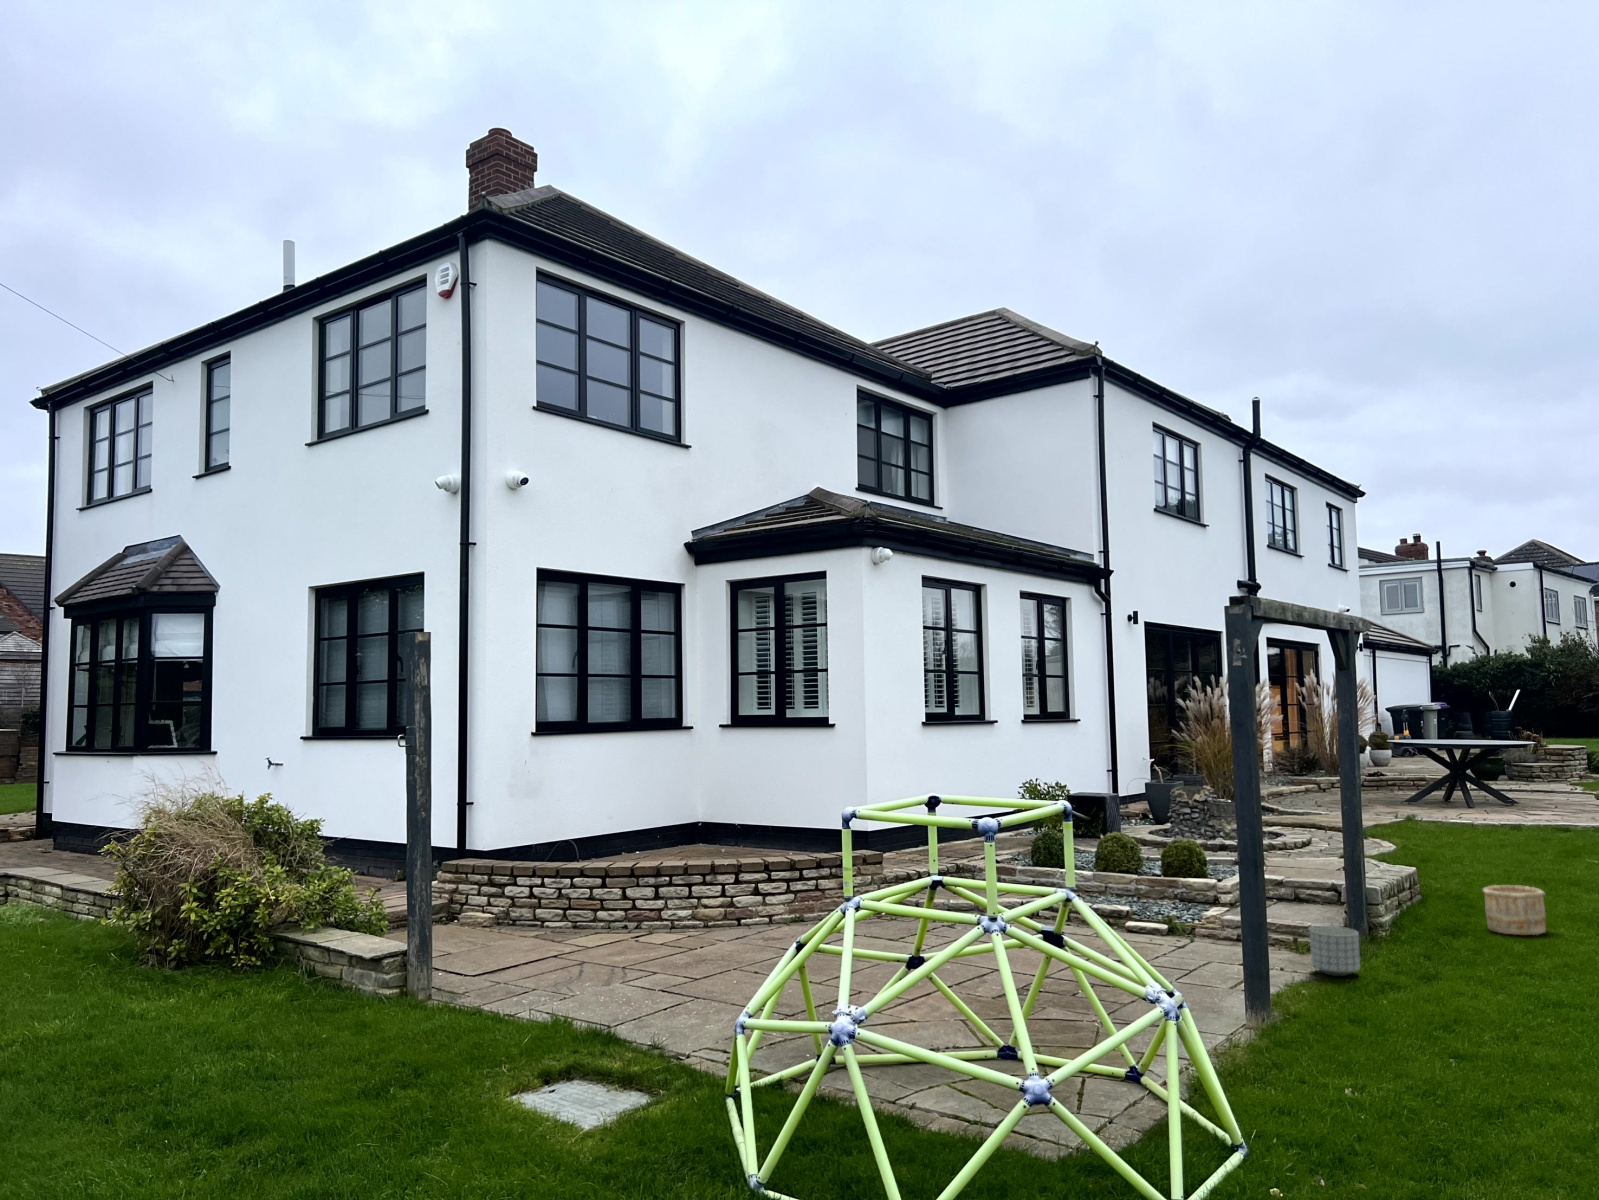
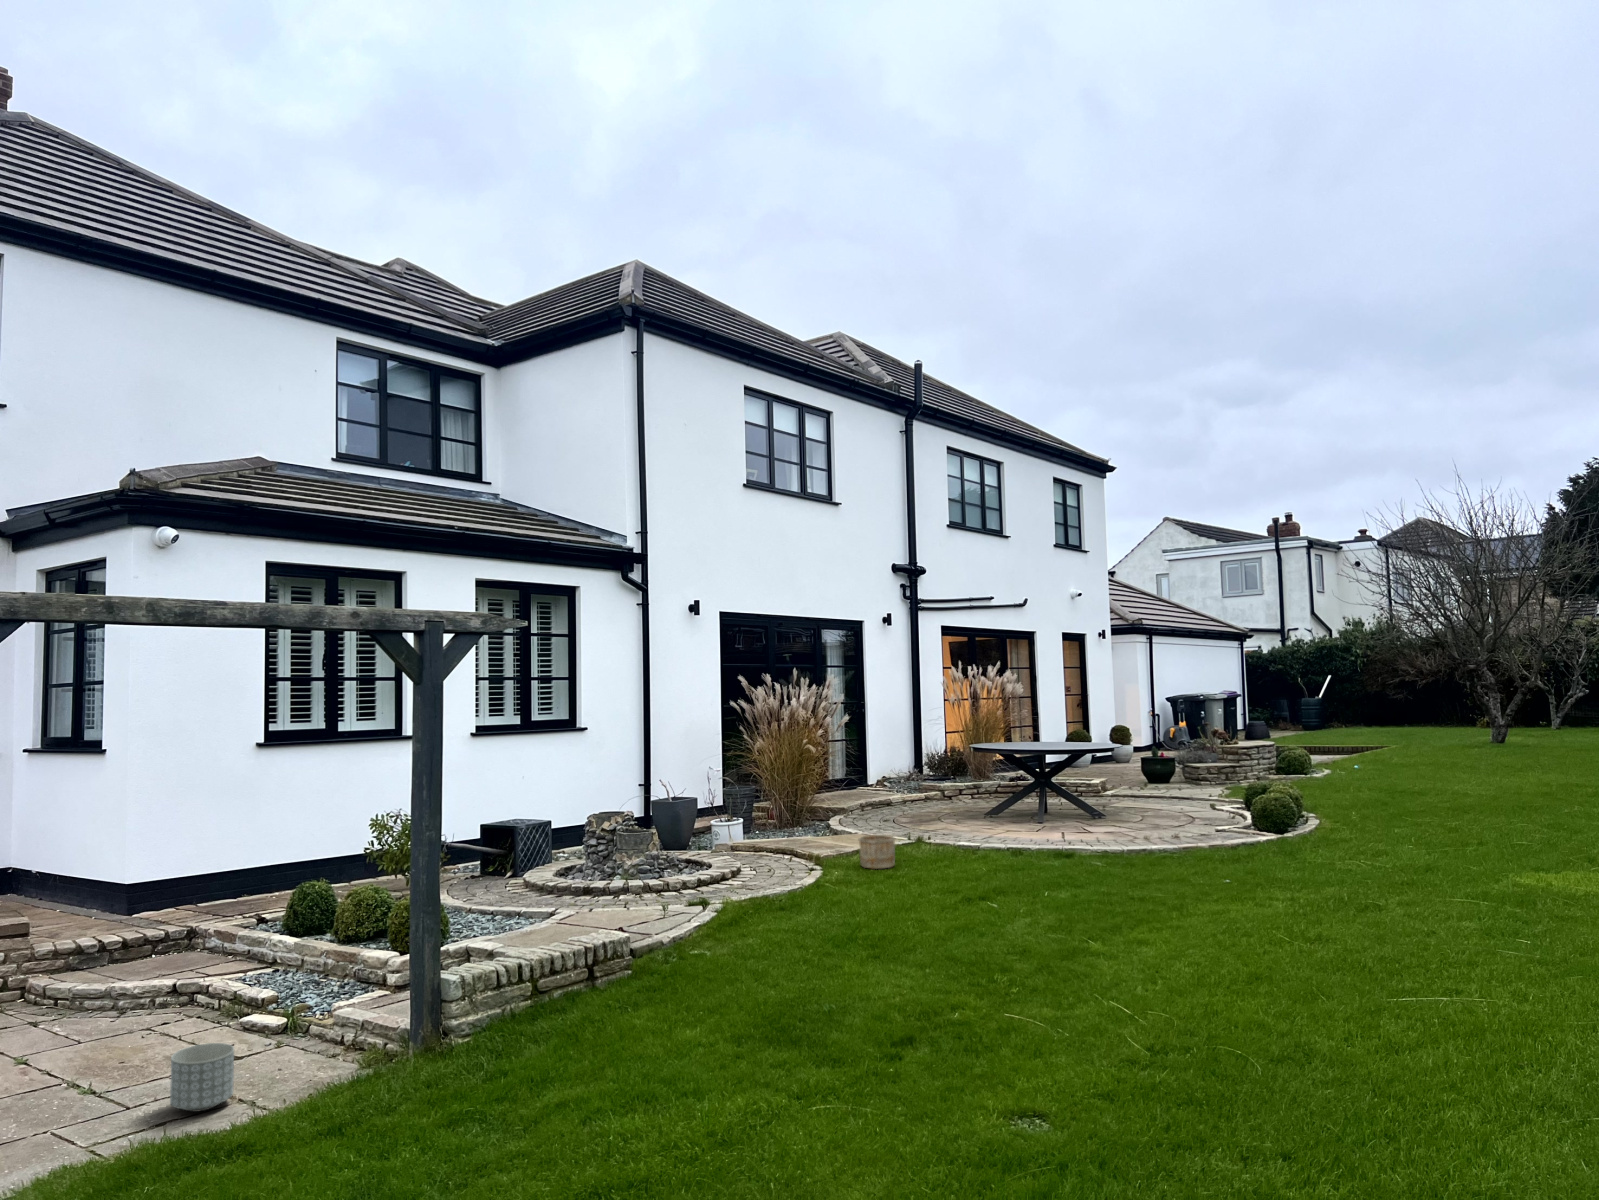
wooden bucket: present [1482,885,1546,935] -> present [859,835,895,869]

